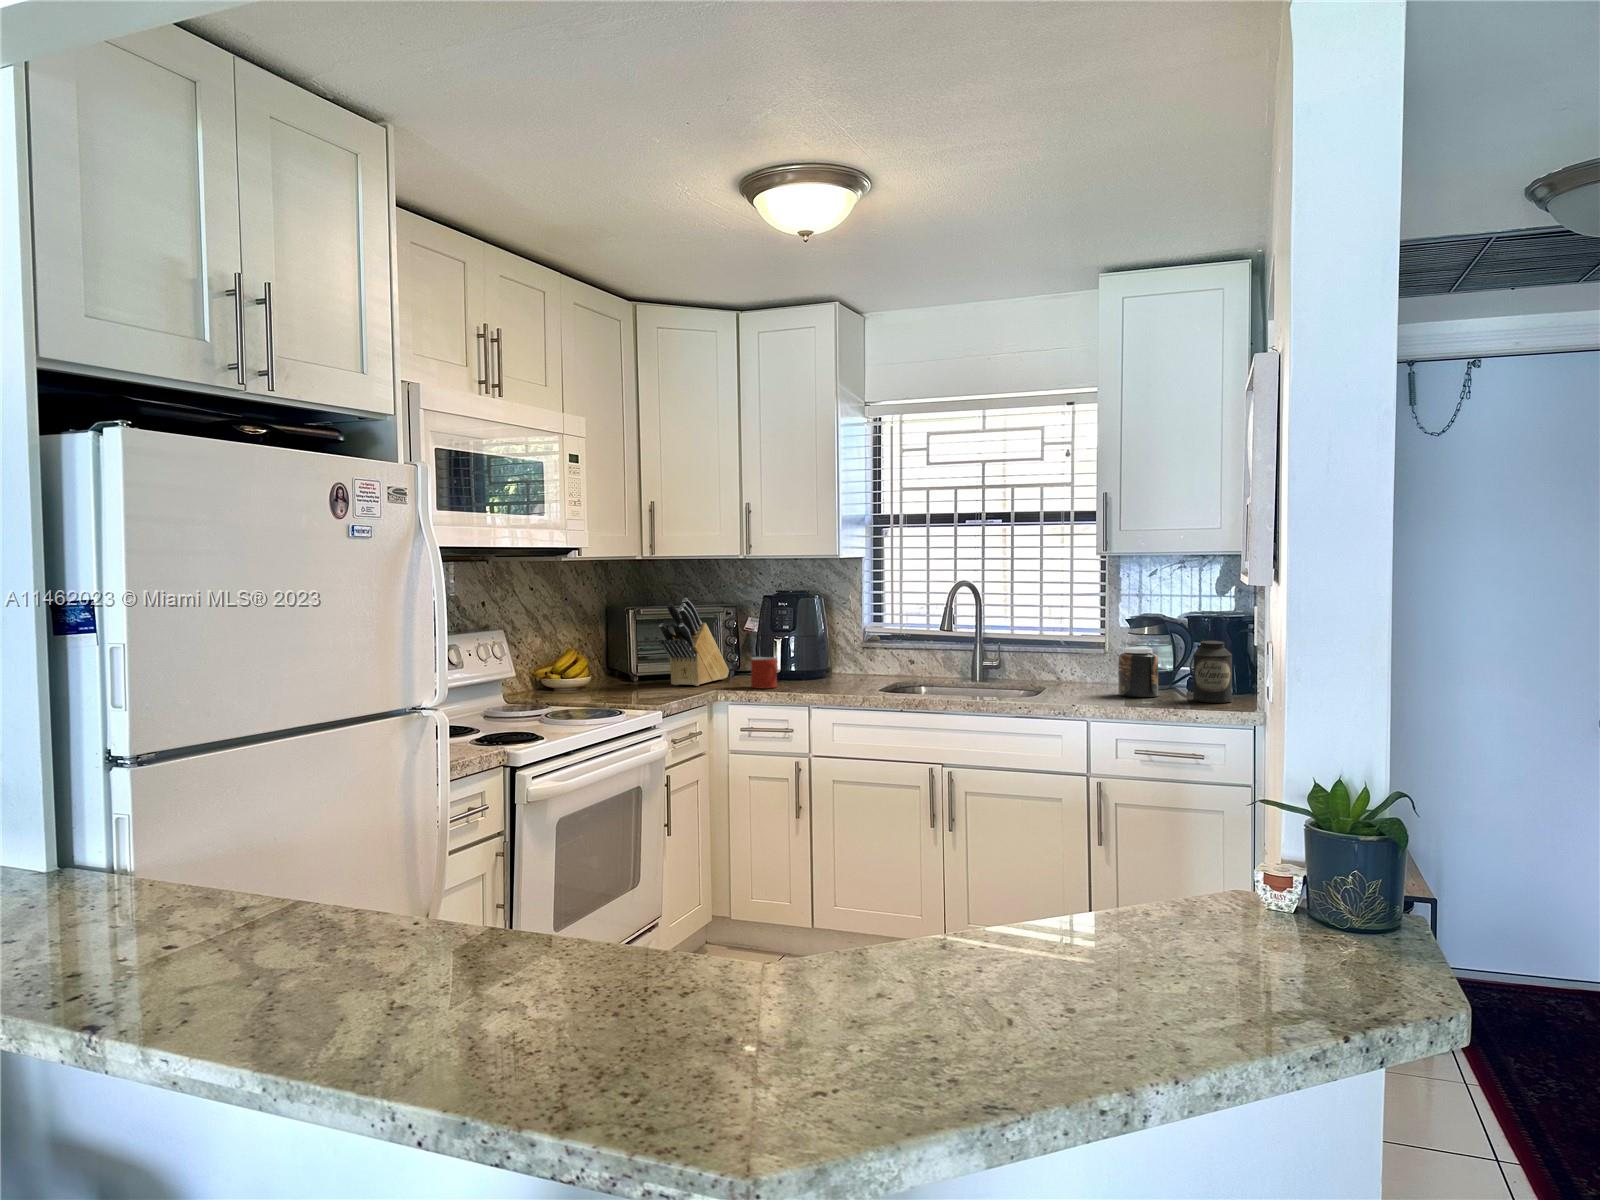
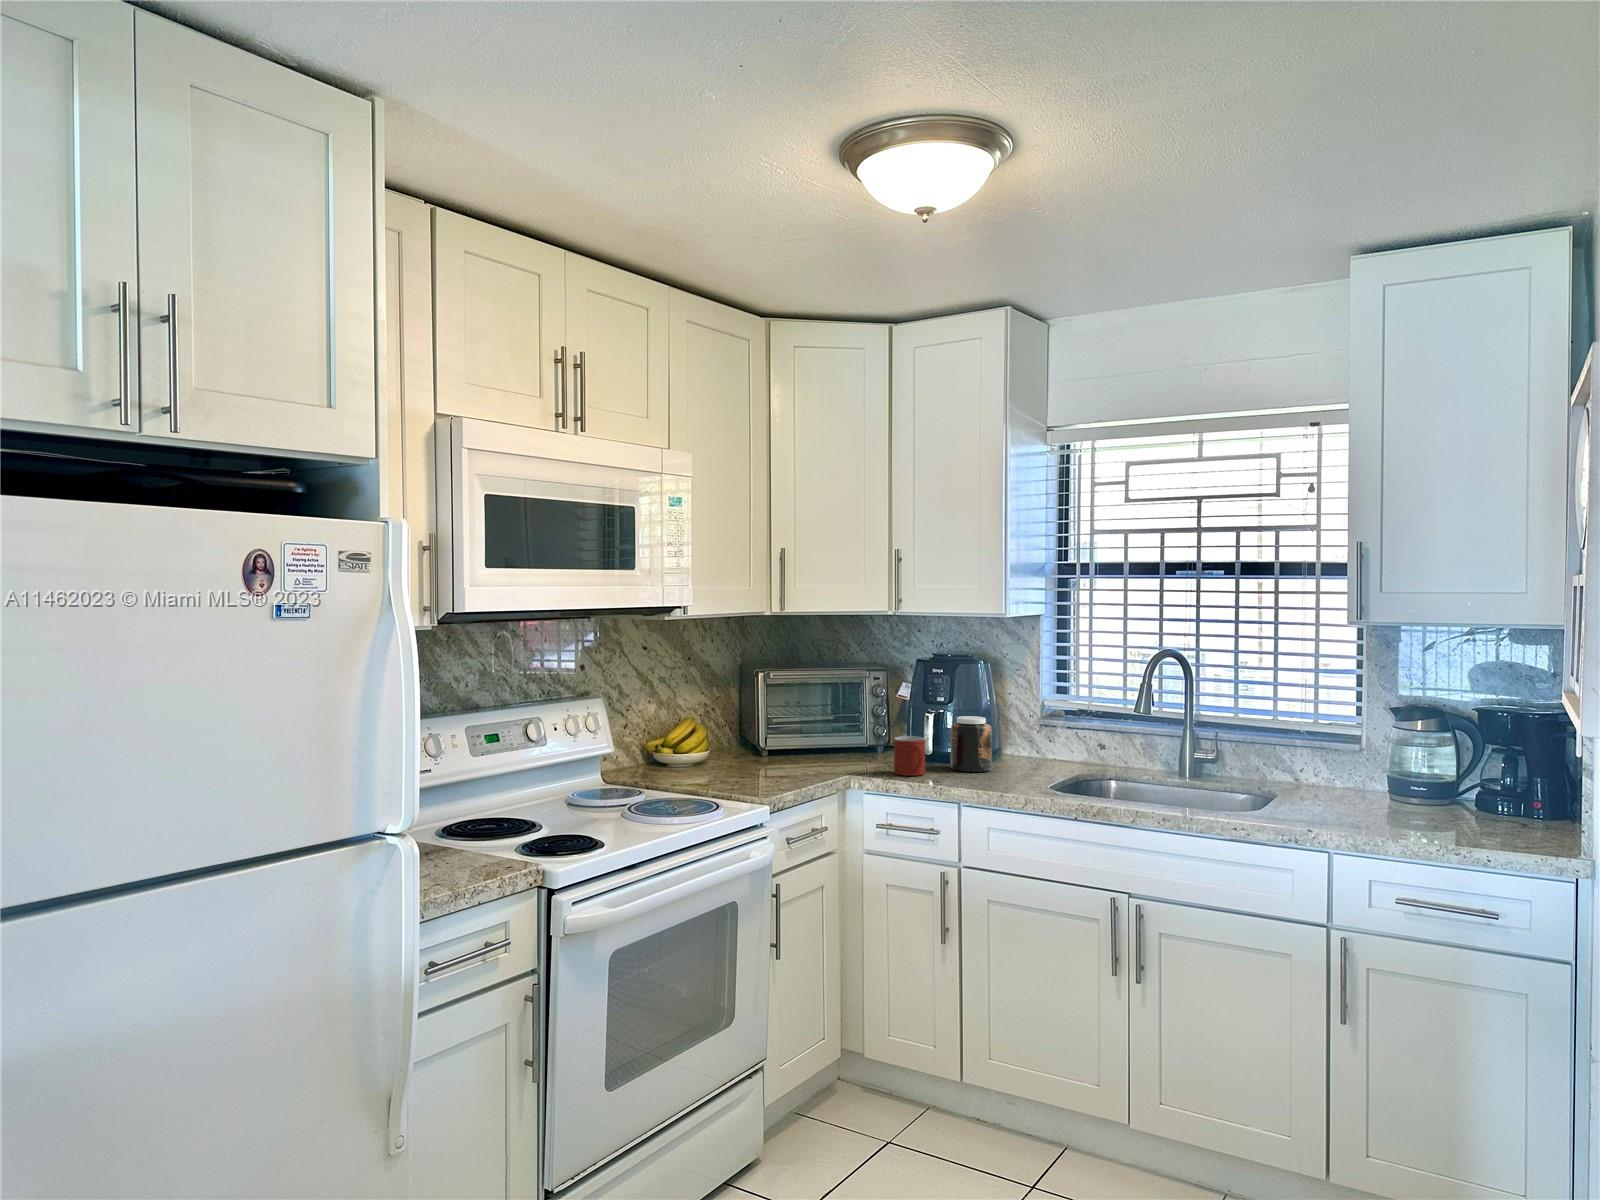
knife block: present [659,598,729,686] -> none [786,663,877,767]
canister: present [1193,641,1232,703] -> none [1489,749,1551,839]
jar: present [1118,647,1158,697] -> present [951,716,992,772]

